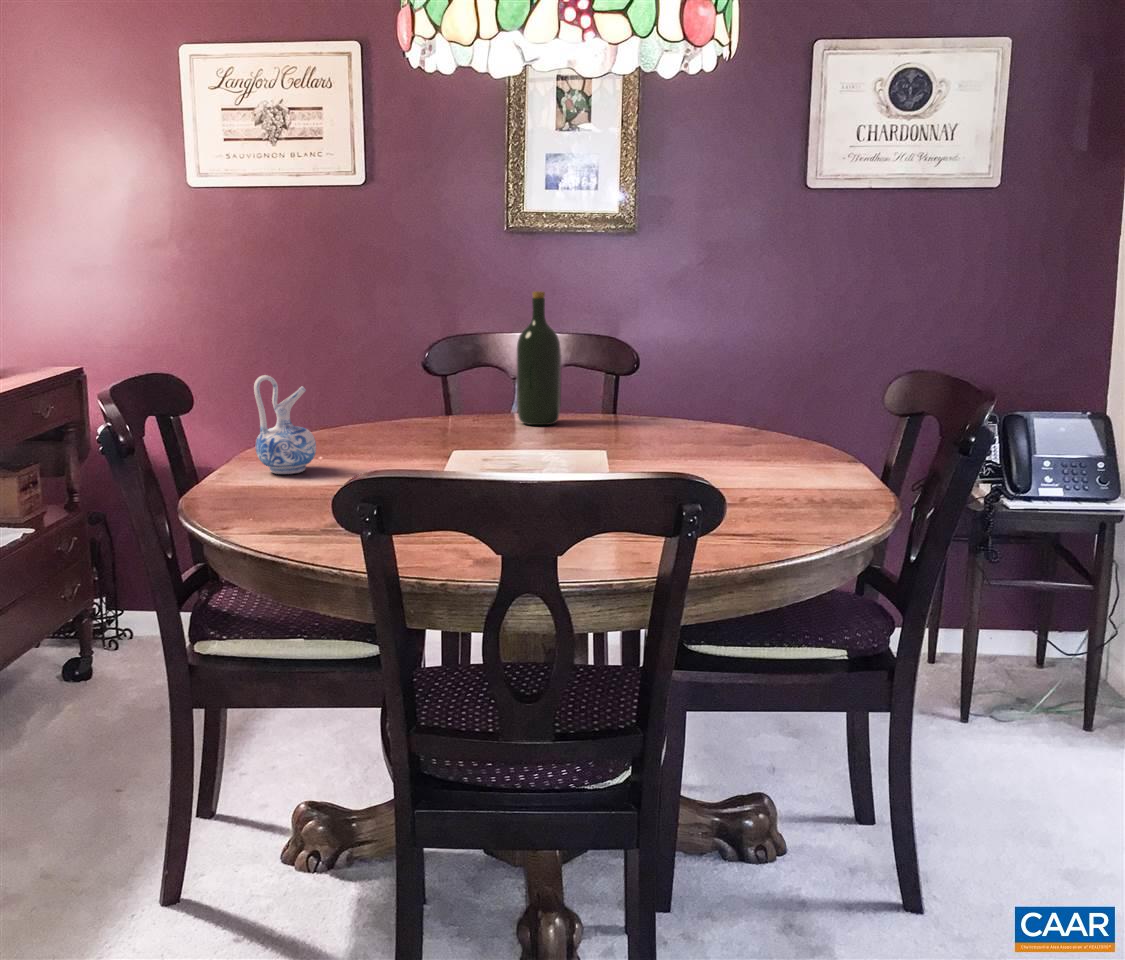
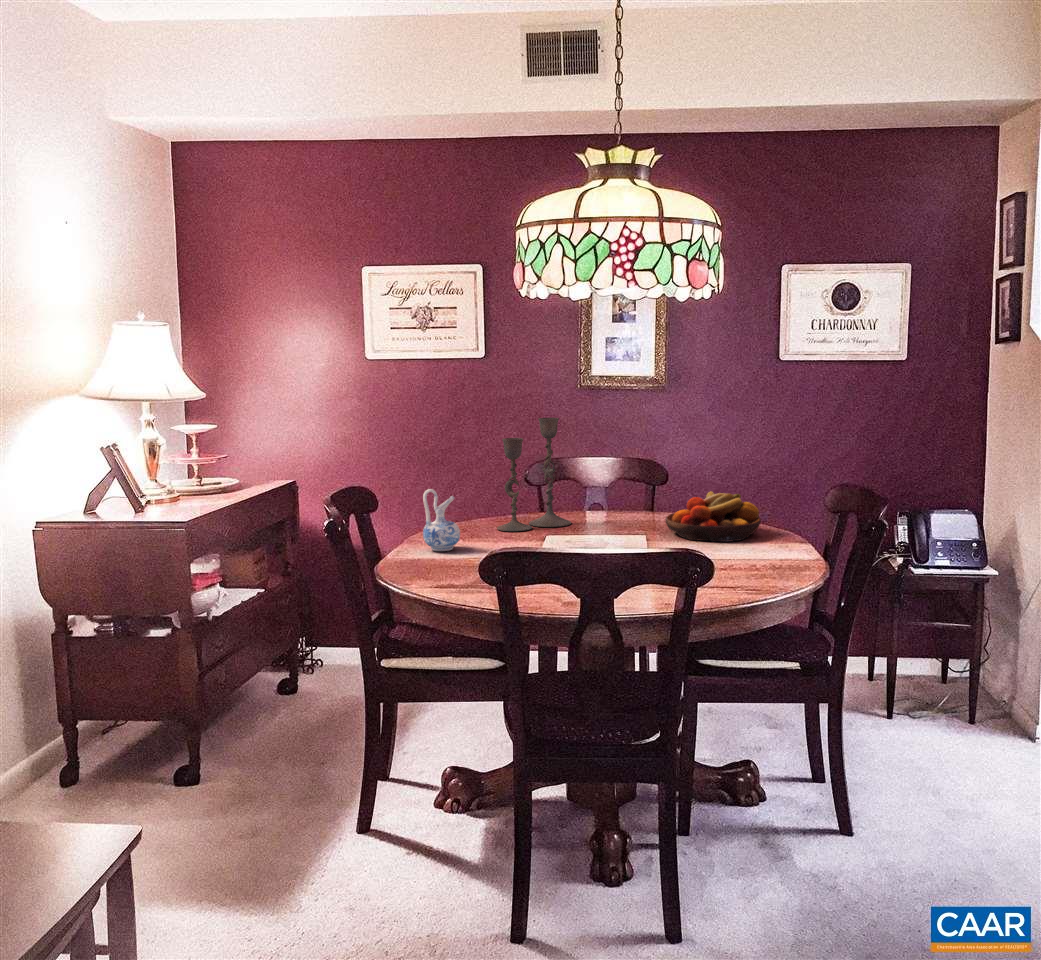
candlestick: none [379,270,492,442] -> present [497,418,571,531]
wine bottle: present [517,291,561,425] -> none [588,430,618,520]
fruit bowl: none [632,383,773,459] -> present [665,491,761,542]

